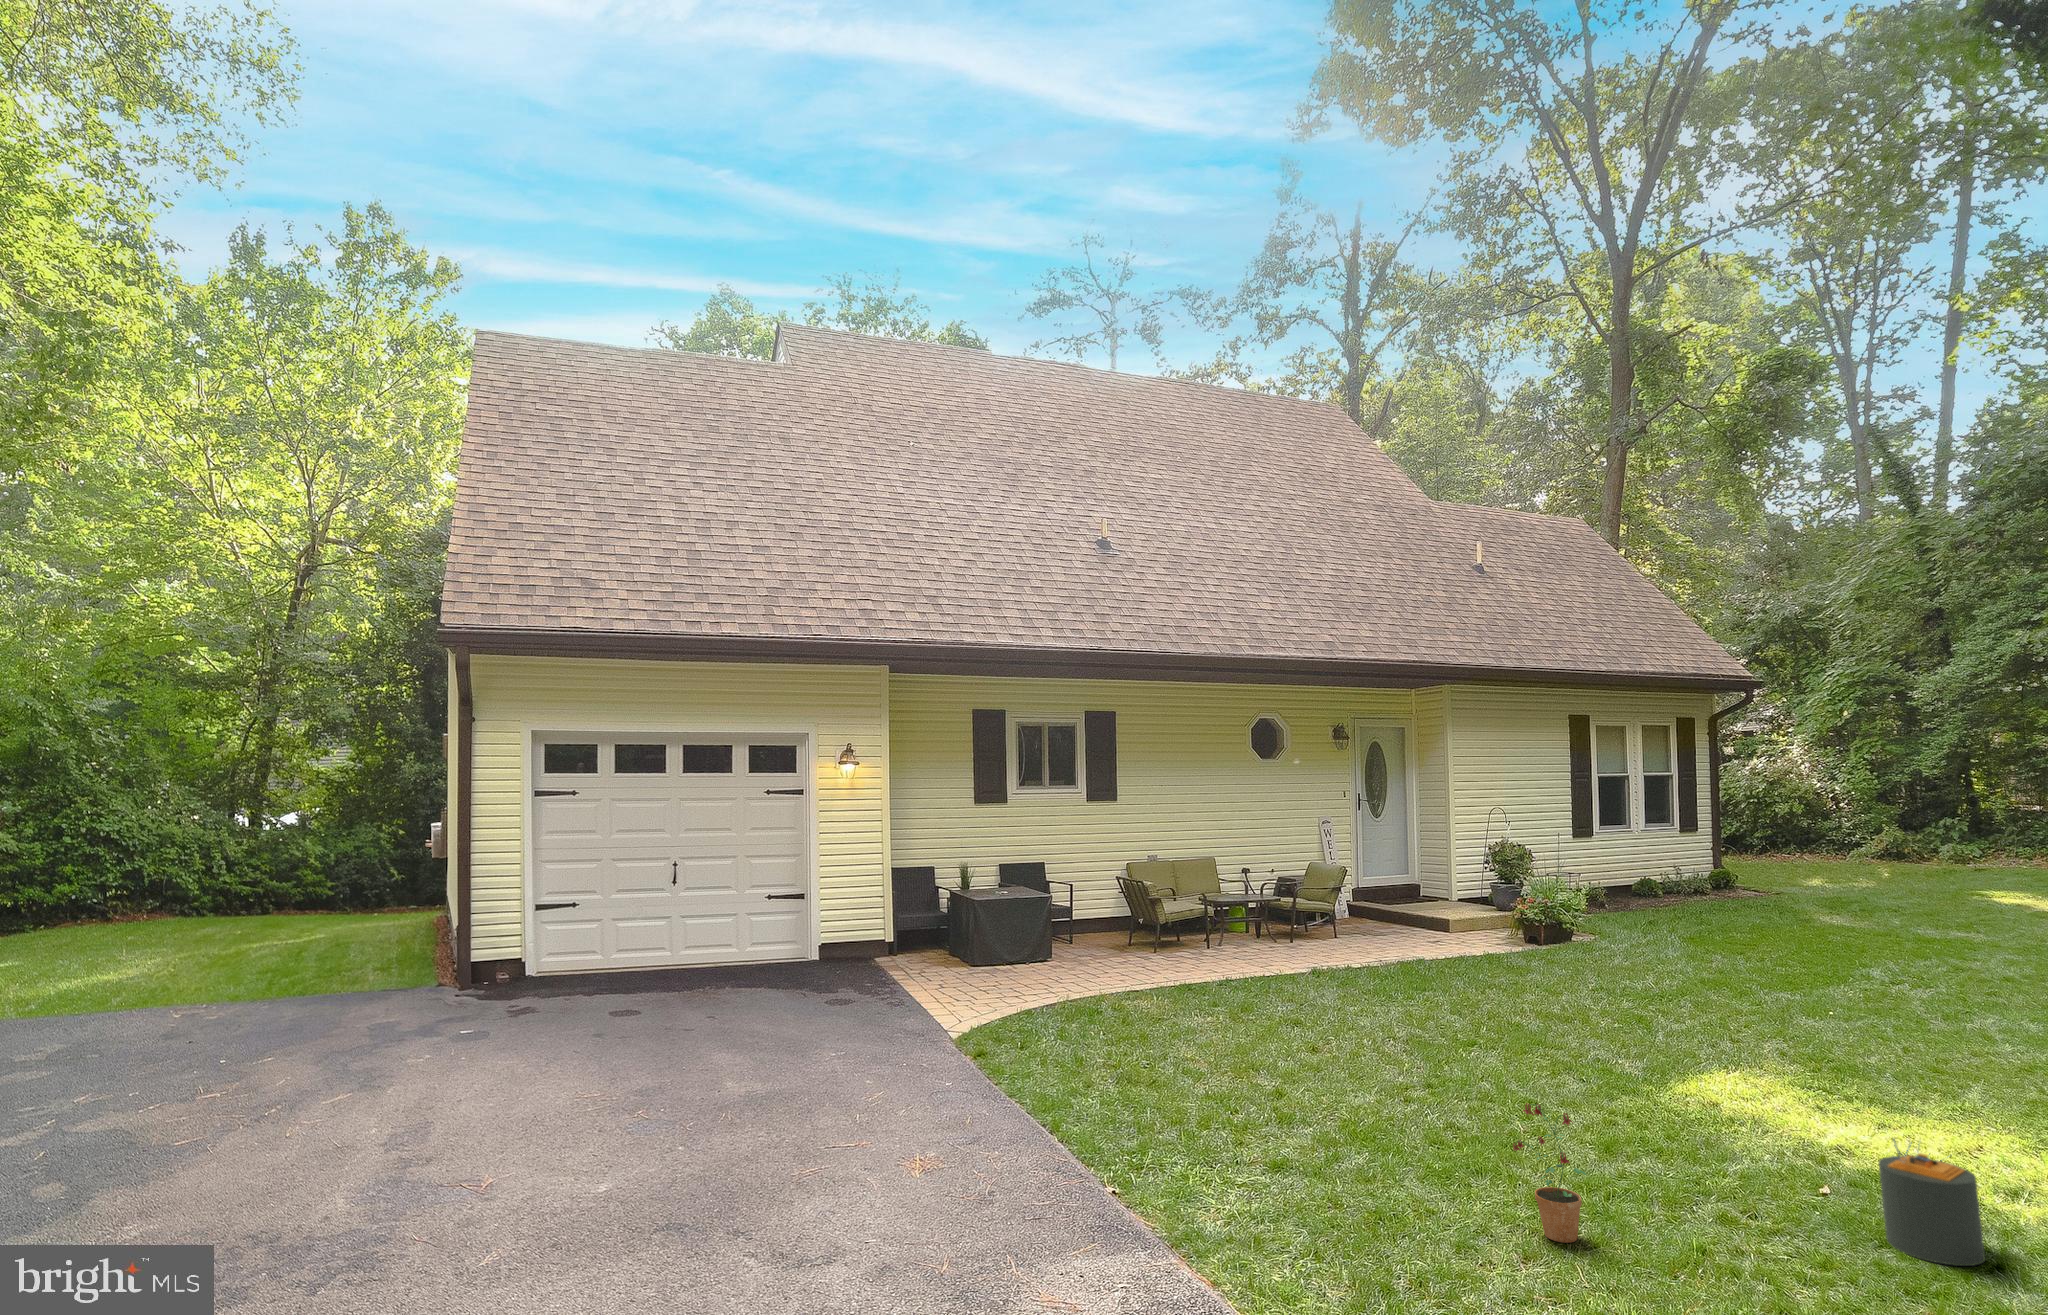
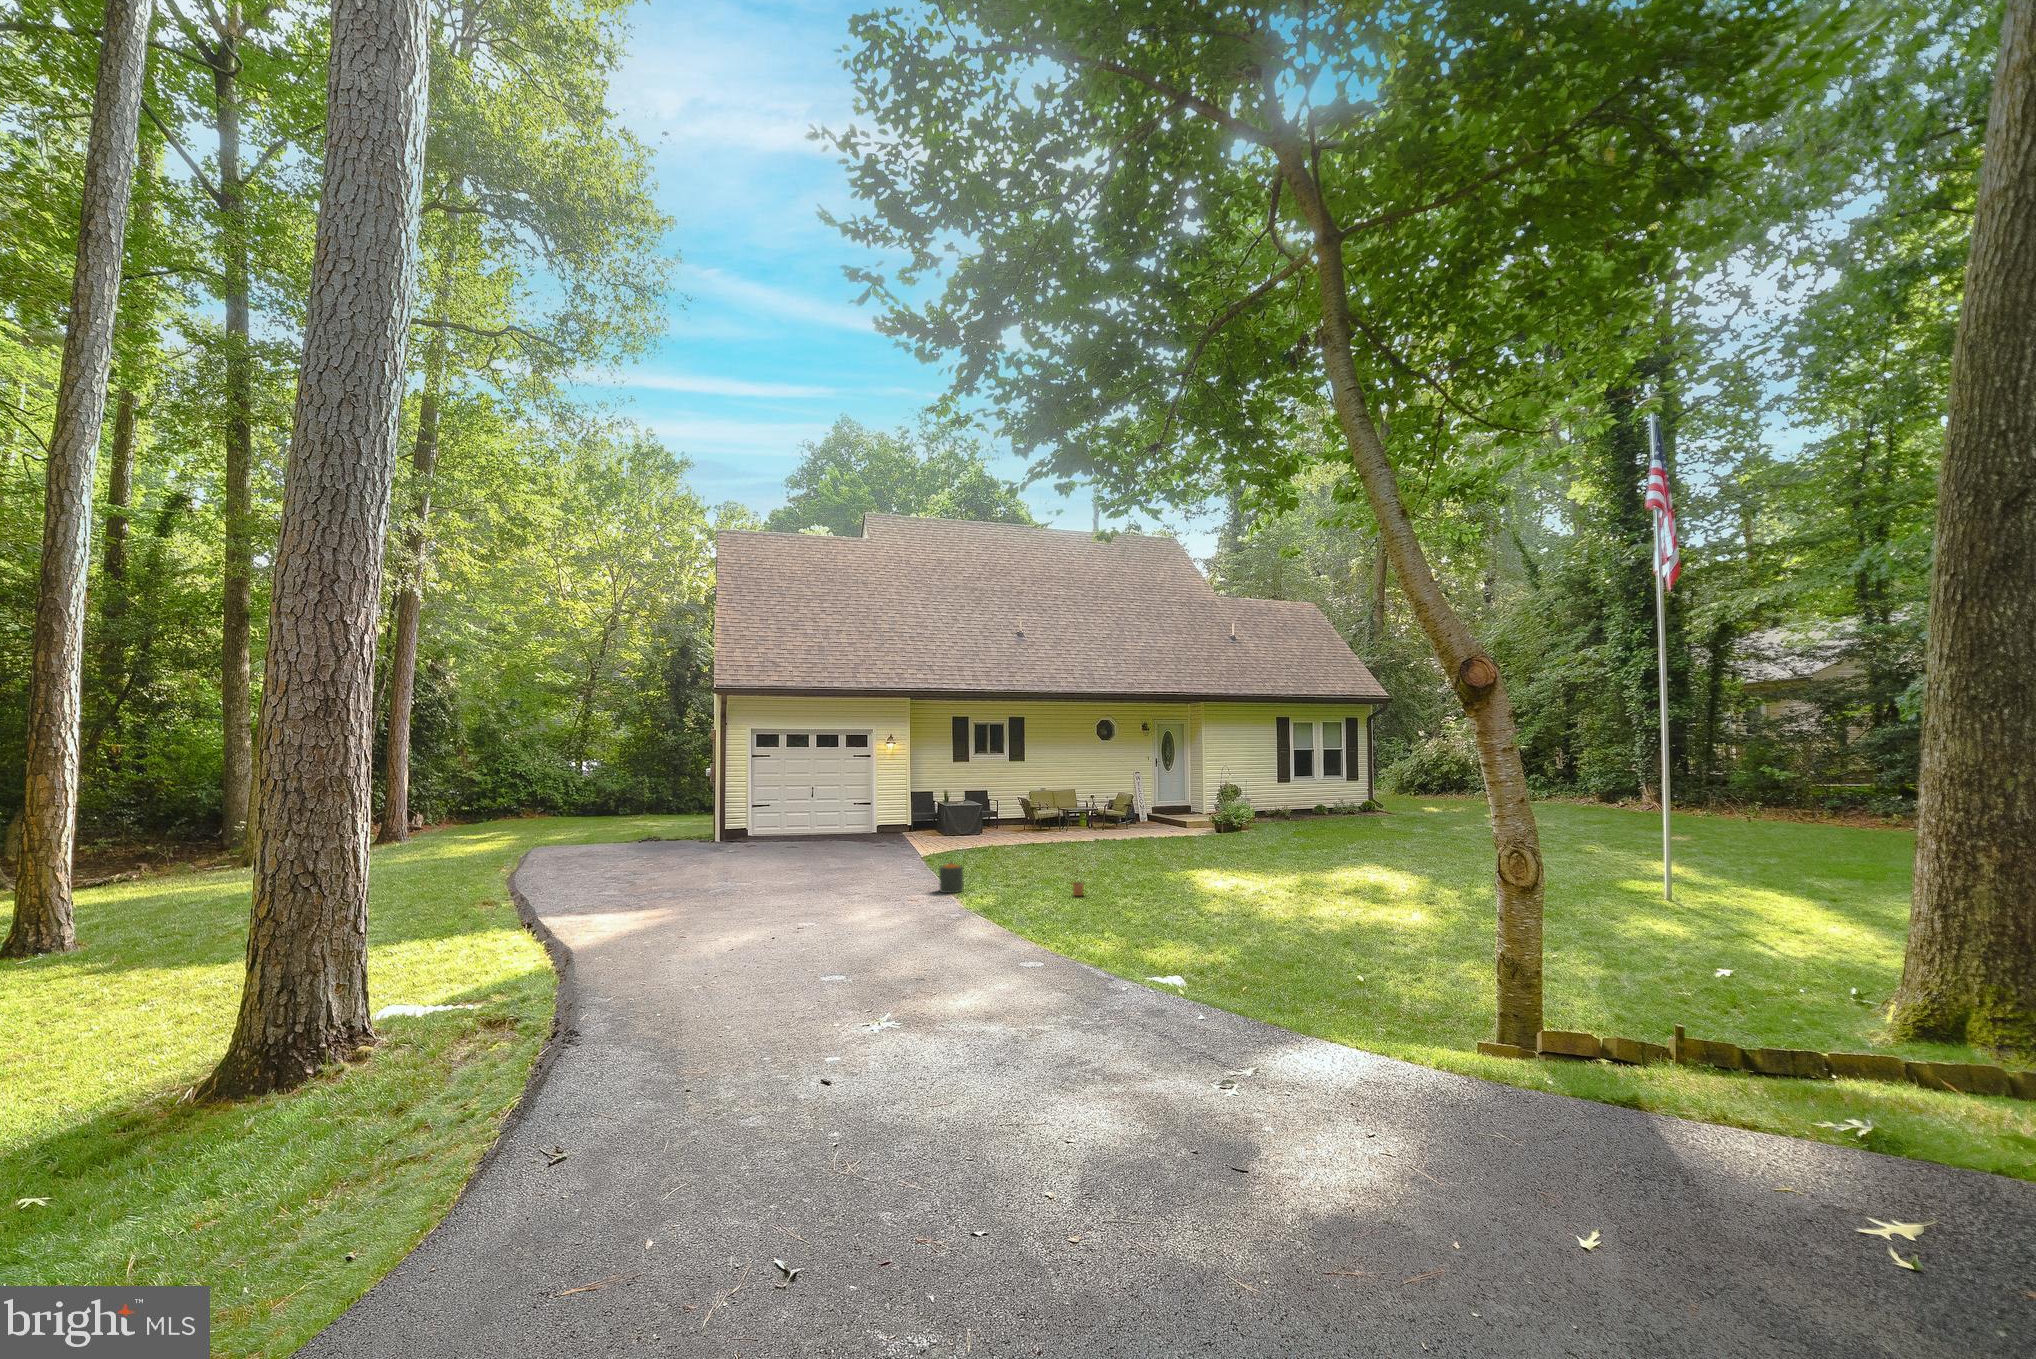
trash can: present [1879,1140,1985,1266] -> present [939,862,964,893]

